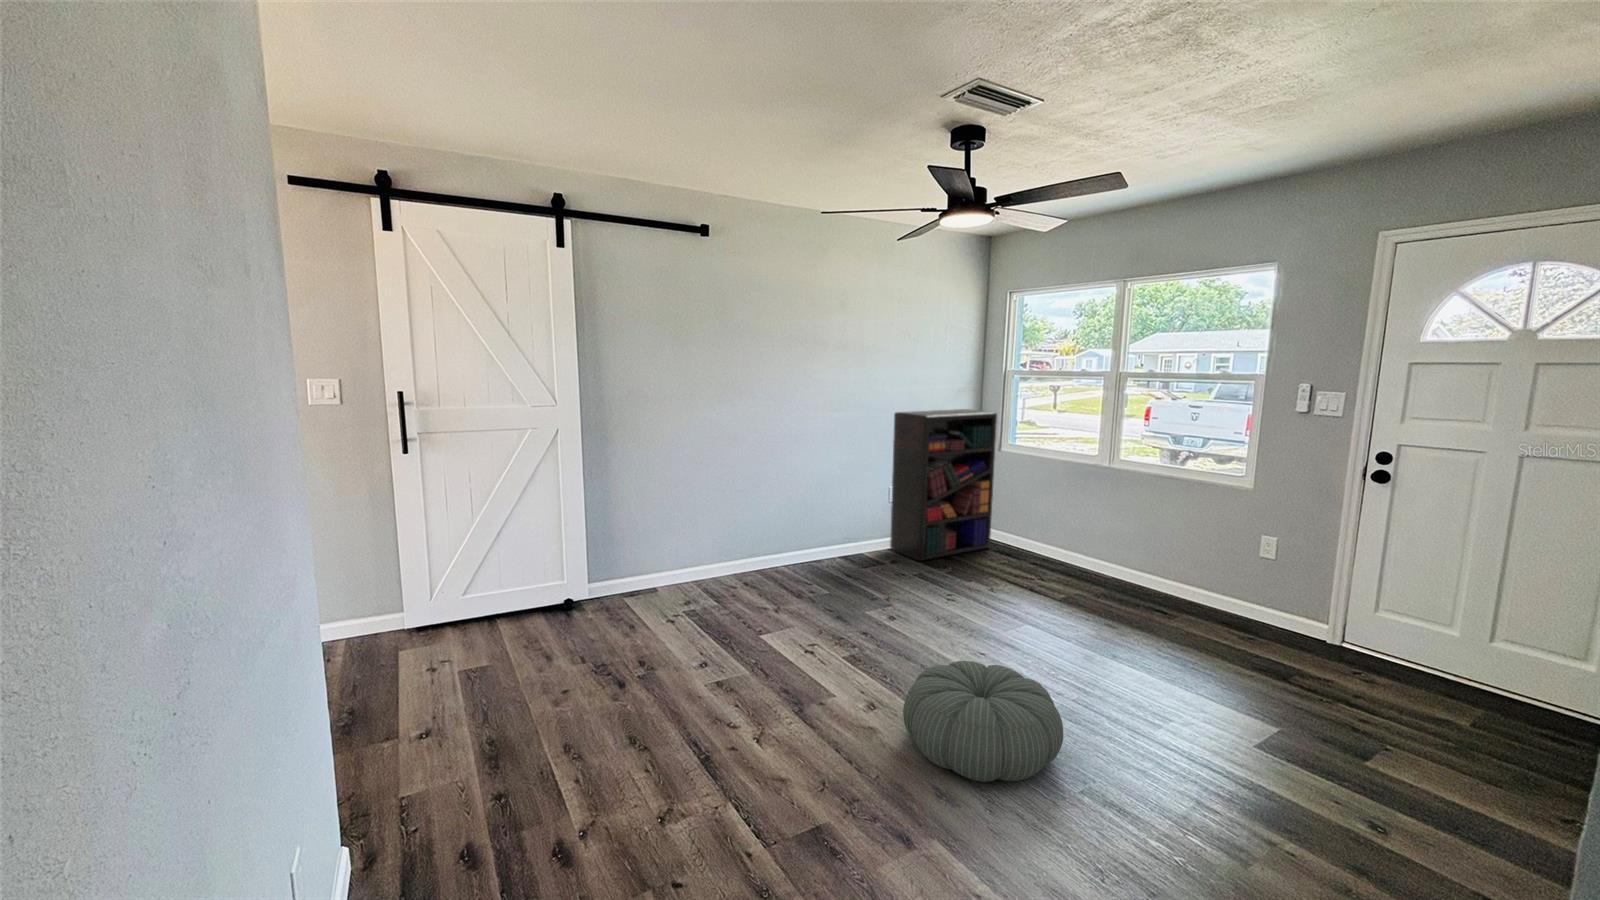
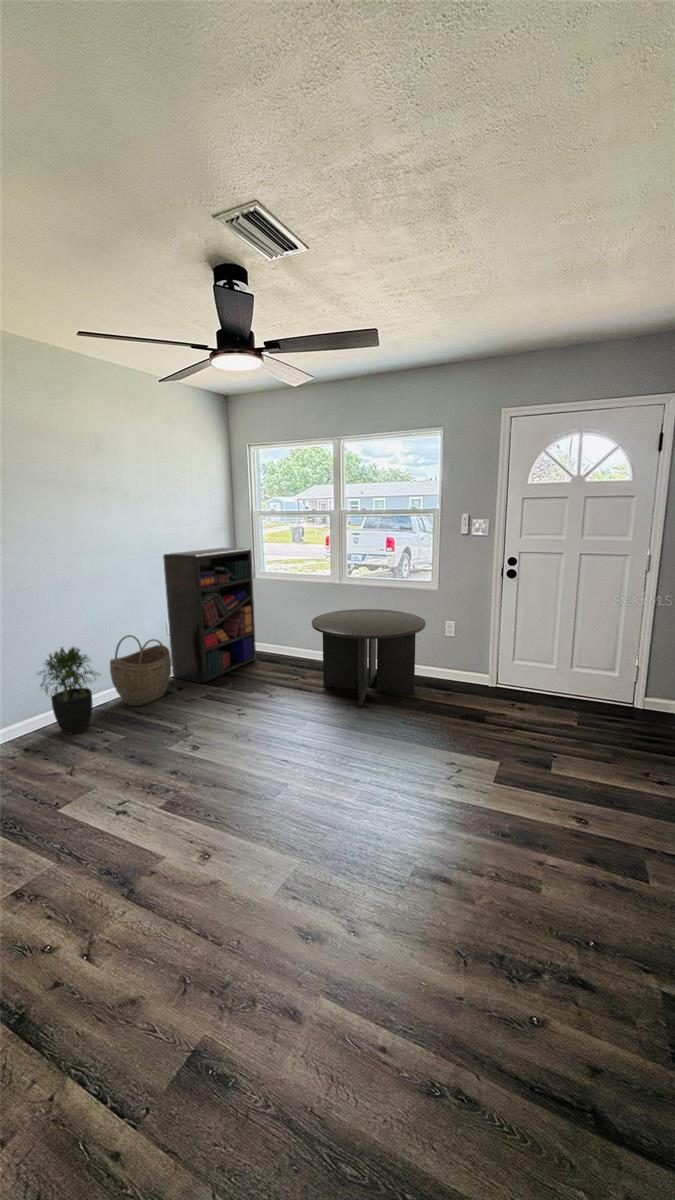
potted plant: none [761,494,817,581] -> present [38,647,96,734]
woven basket: none [827,495,887,570] -> present [110,635,171,706]
coffee table: none [1051,500,1219,627] -> present [312,609,426,708]
pouf: present [903,661,1063,782] -> none [248,775,392,903]

